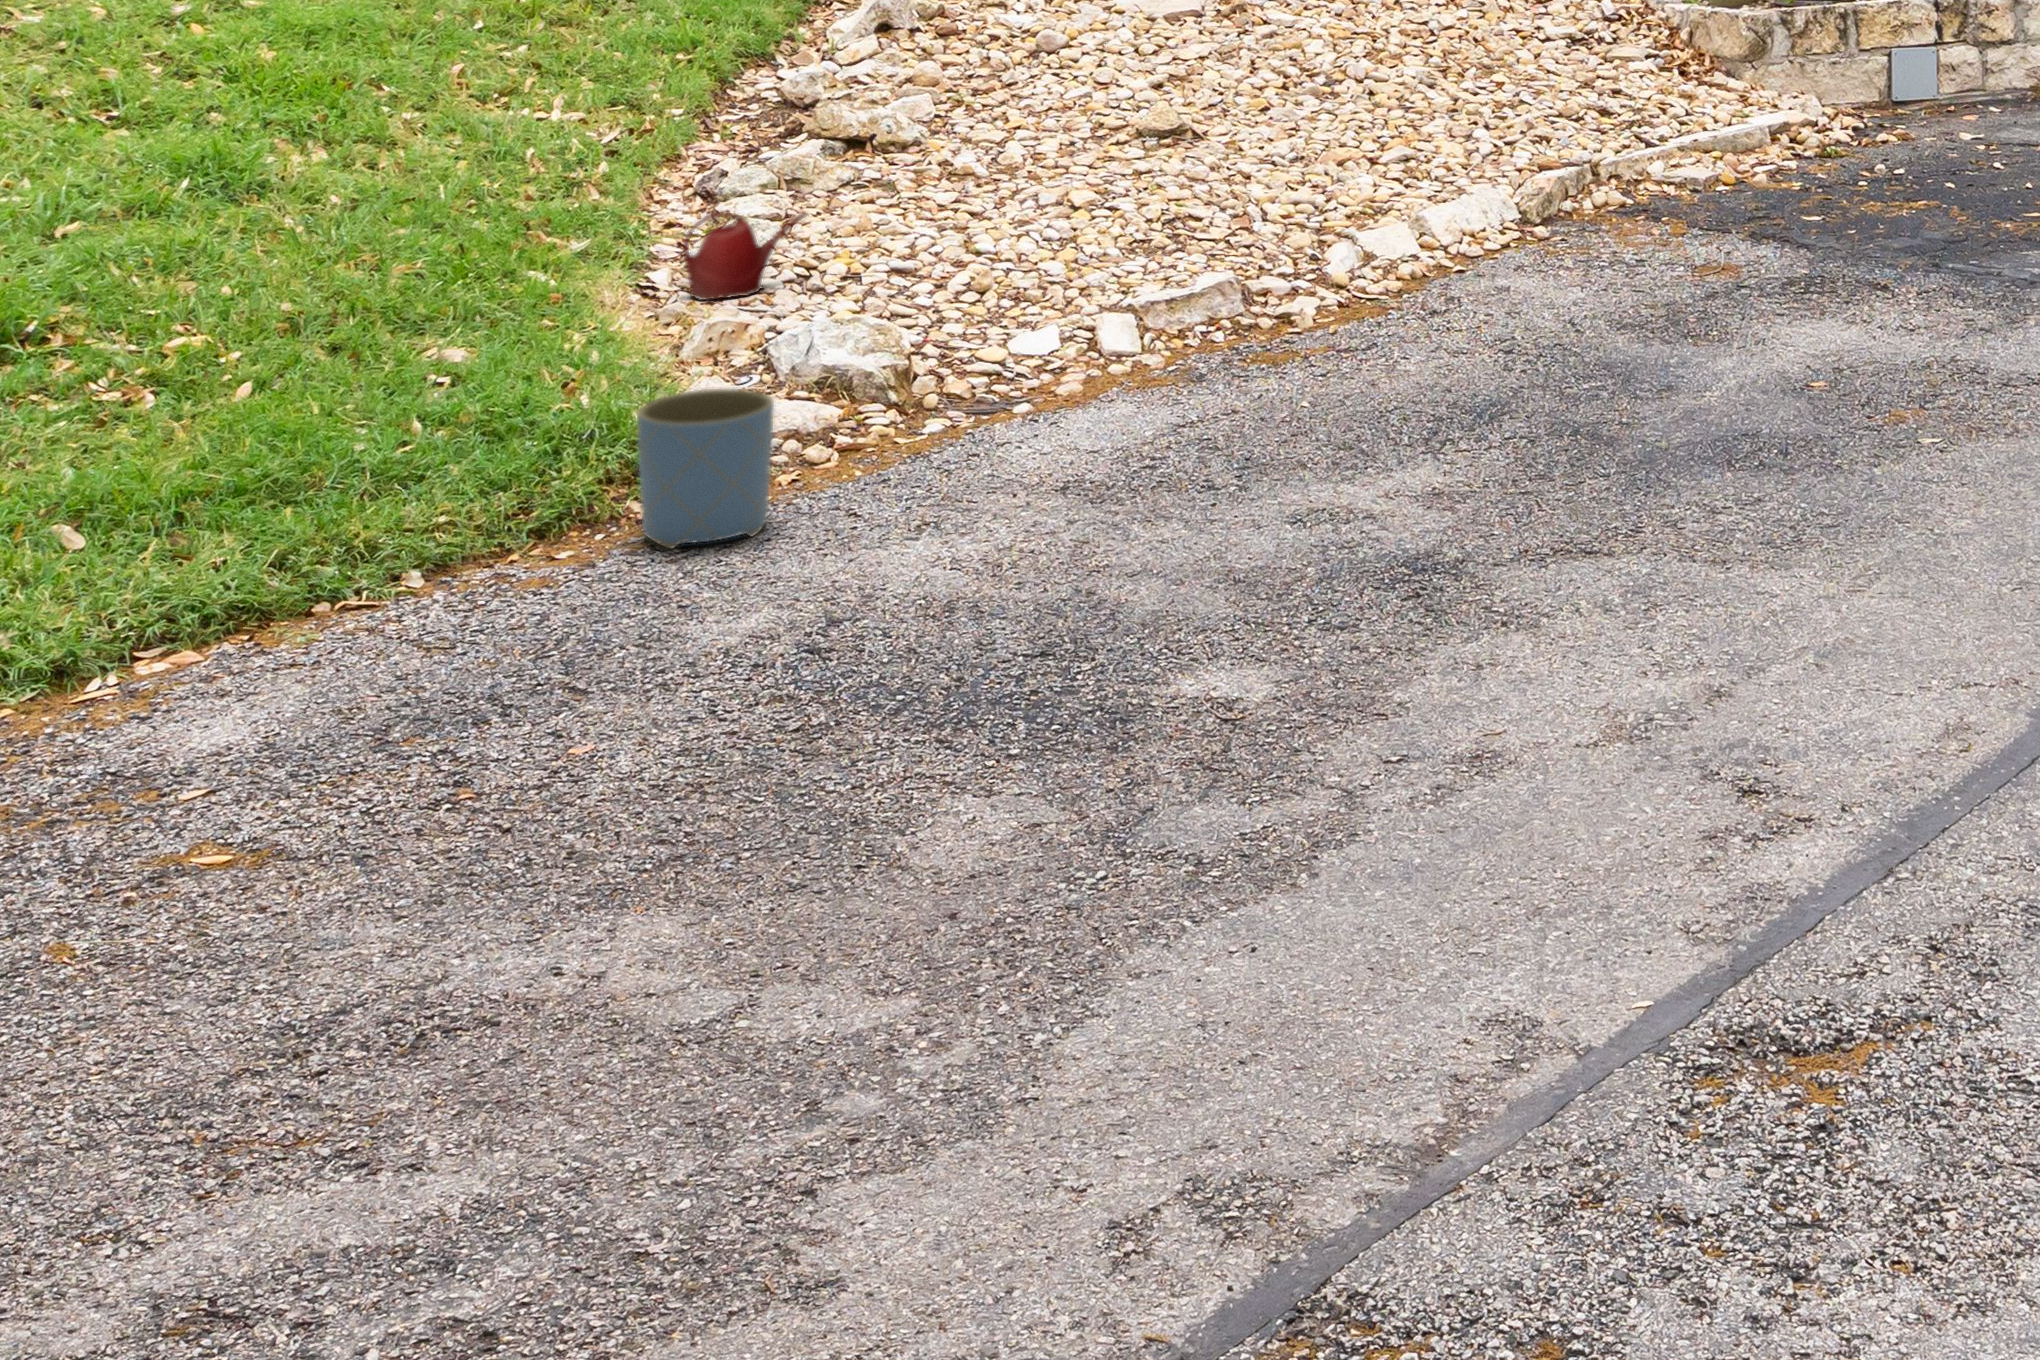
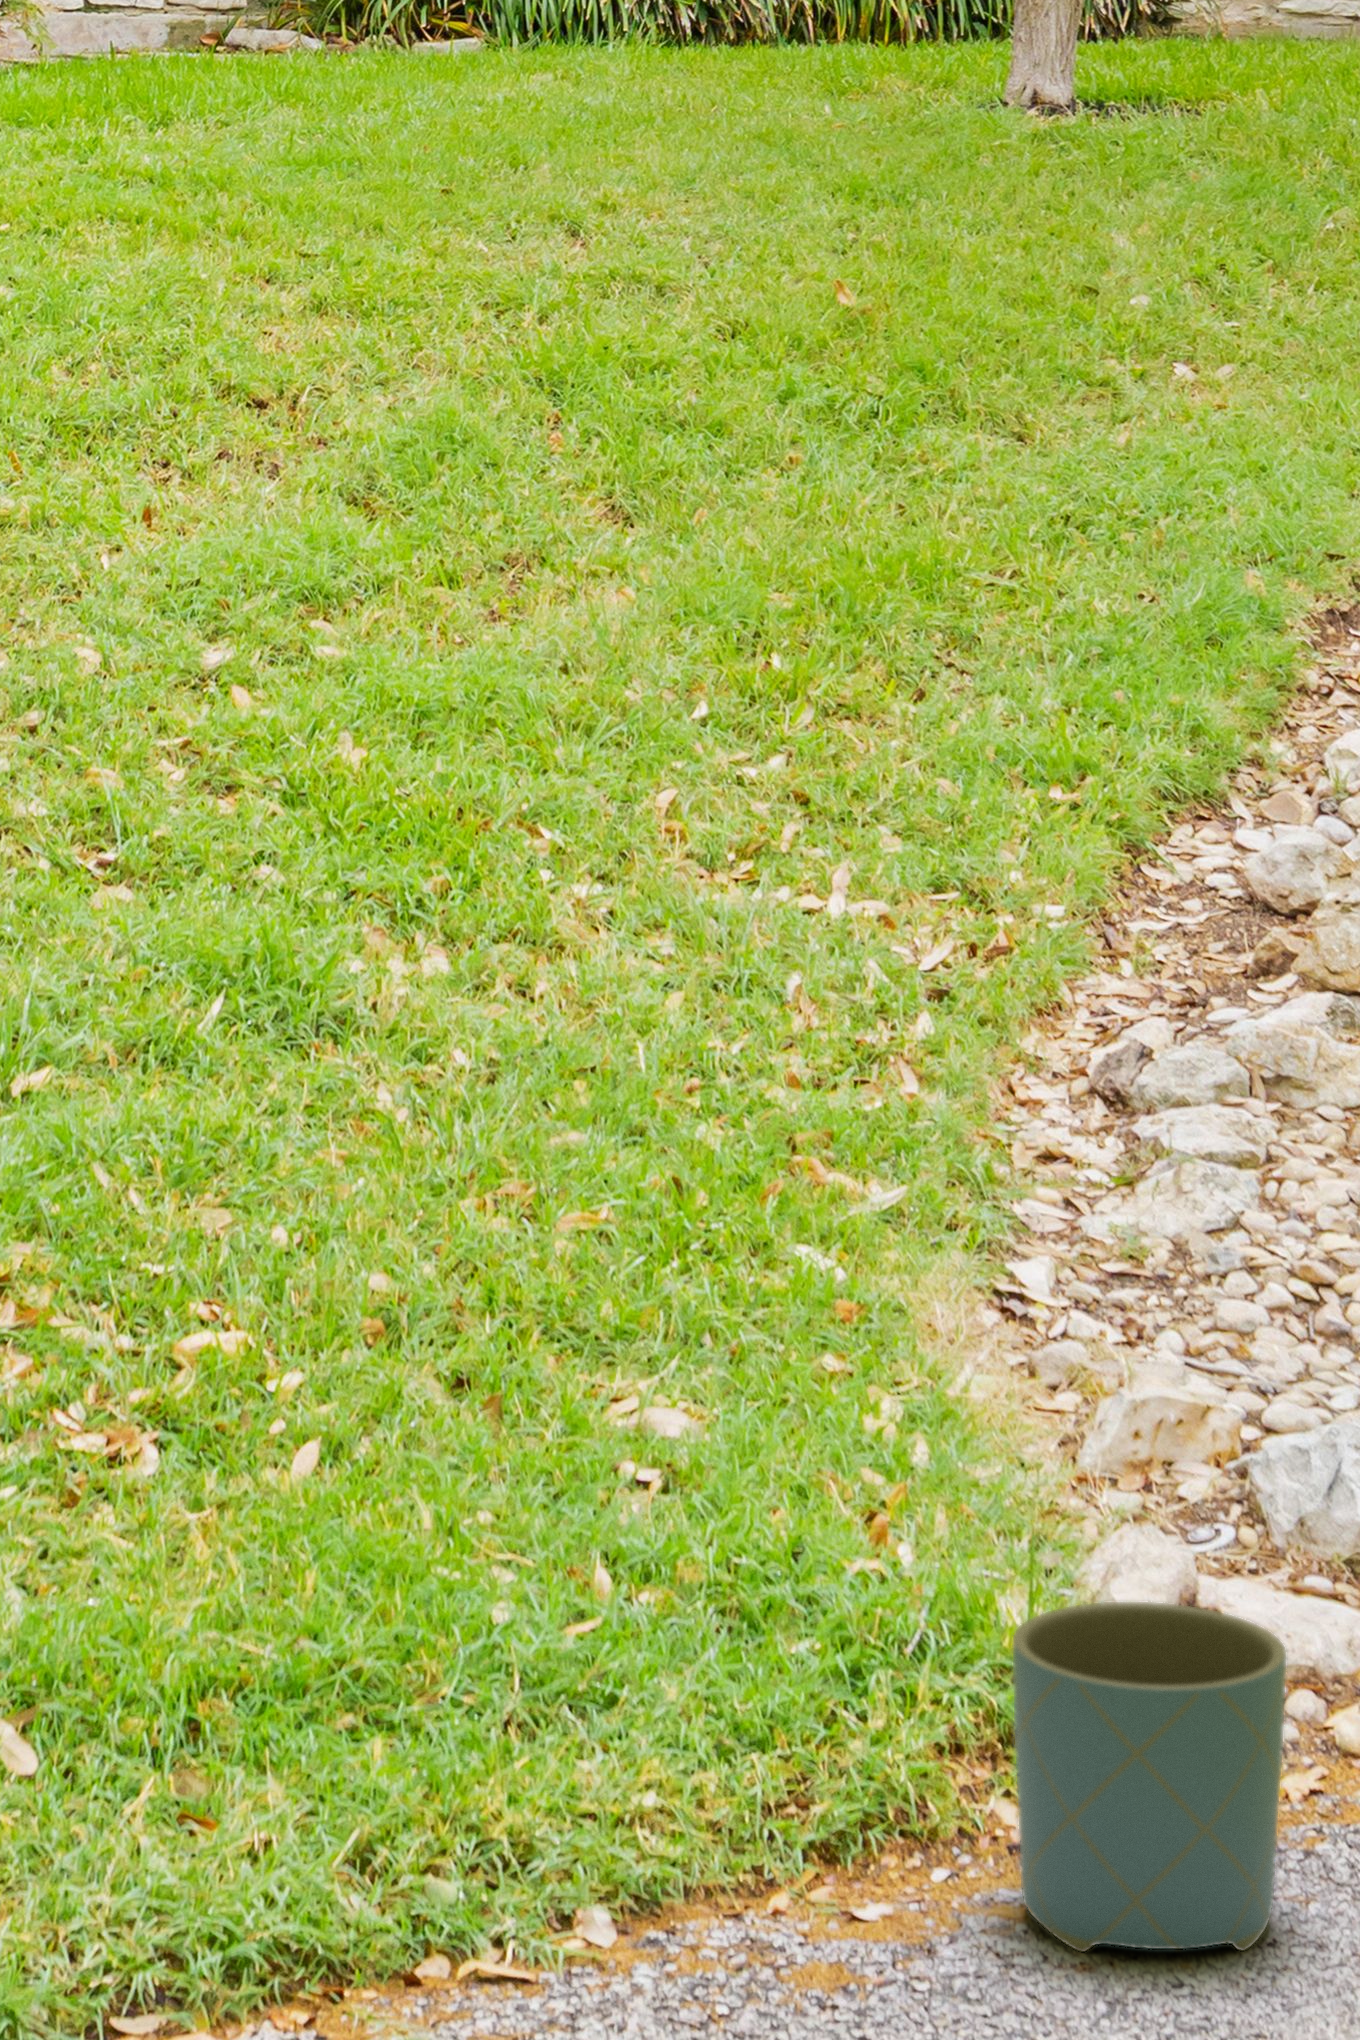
watering can: present [683,212,806,300] -> none [1081,1178,1328,1364]

